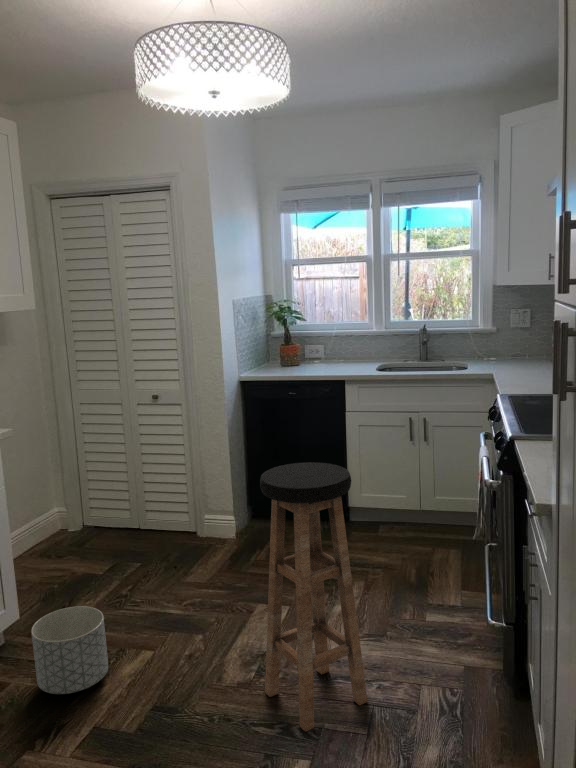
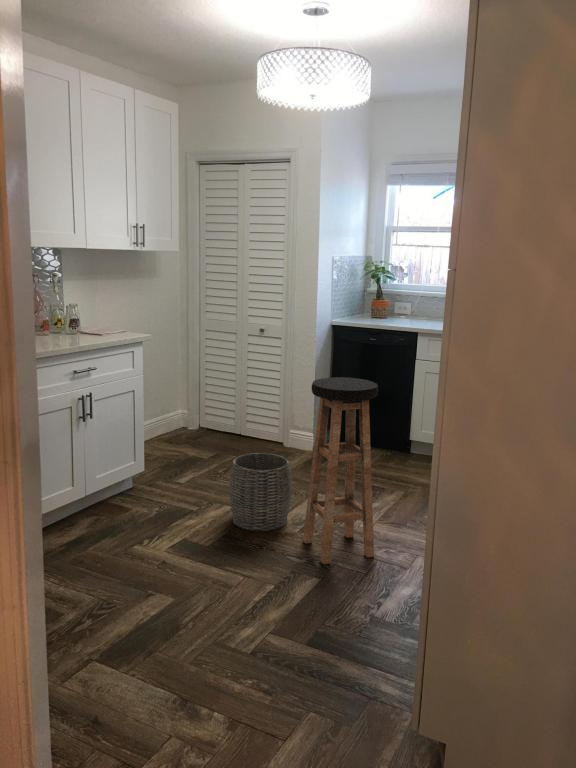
woven basket: none [150,571,236,688] -> present [229,453,292,531]
planter: present [31,606,108,694] -> none [149,465,198,520]

